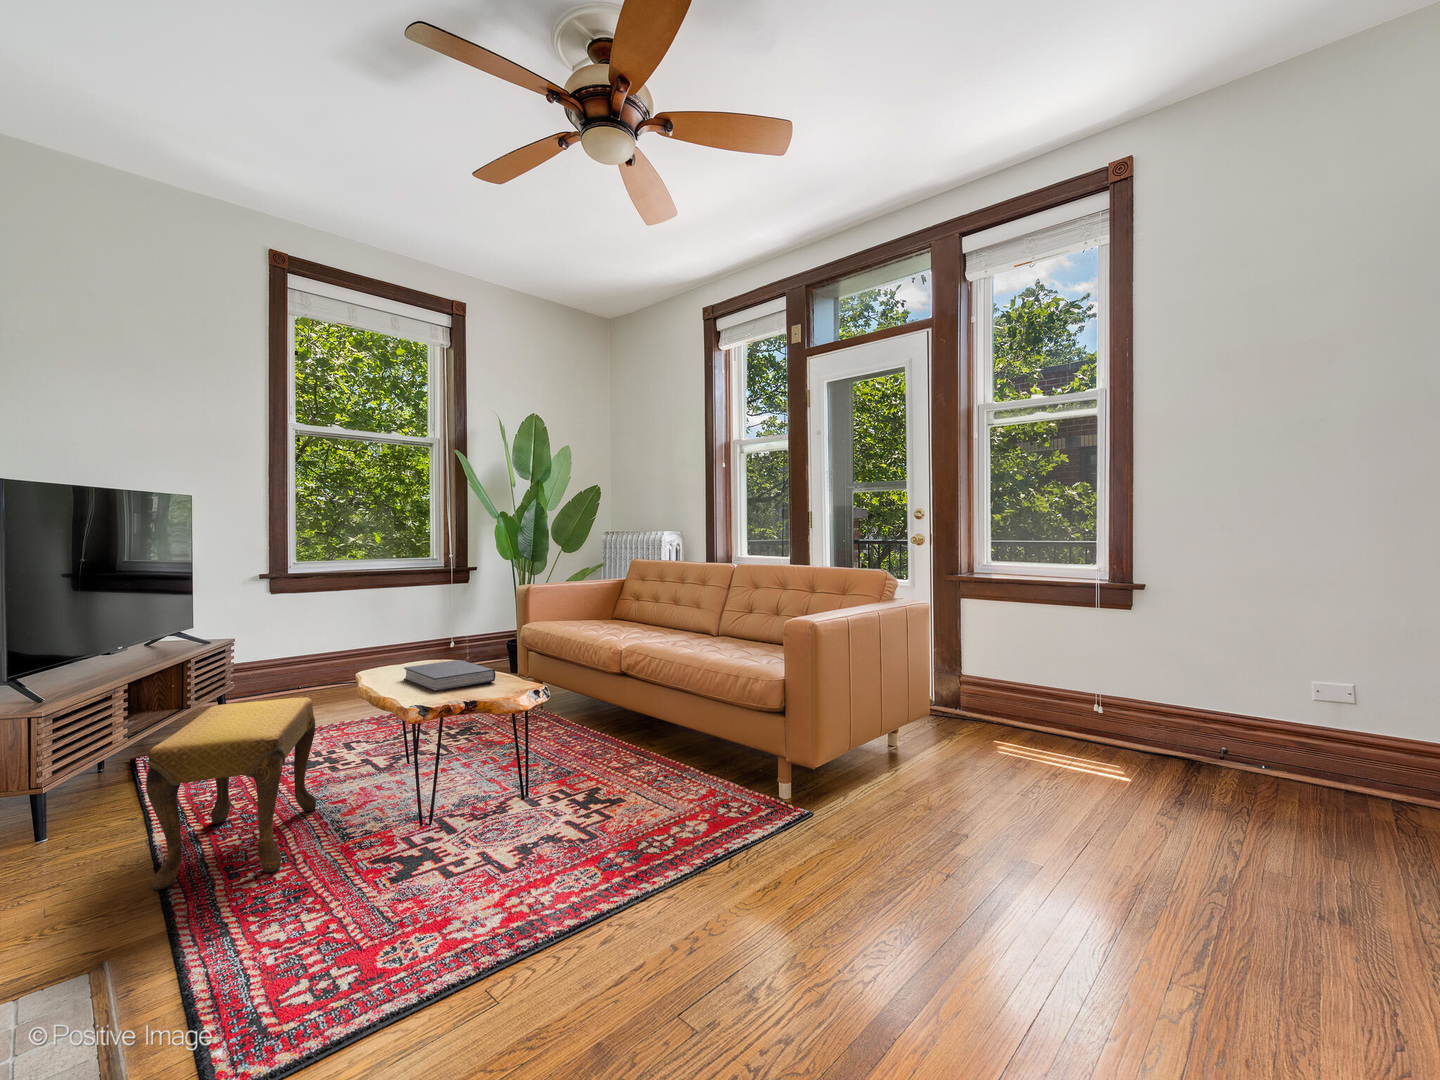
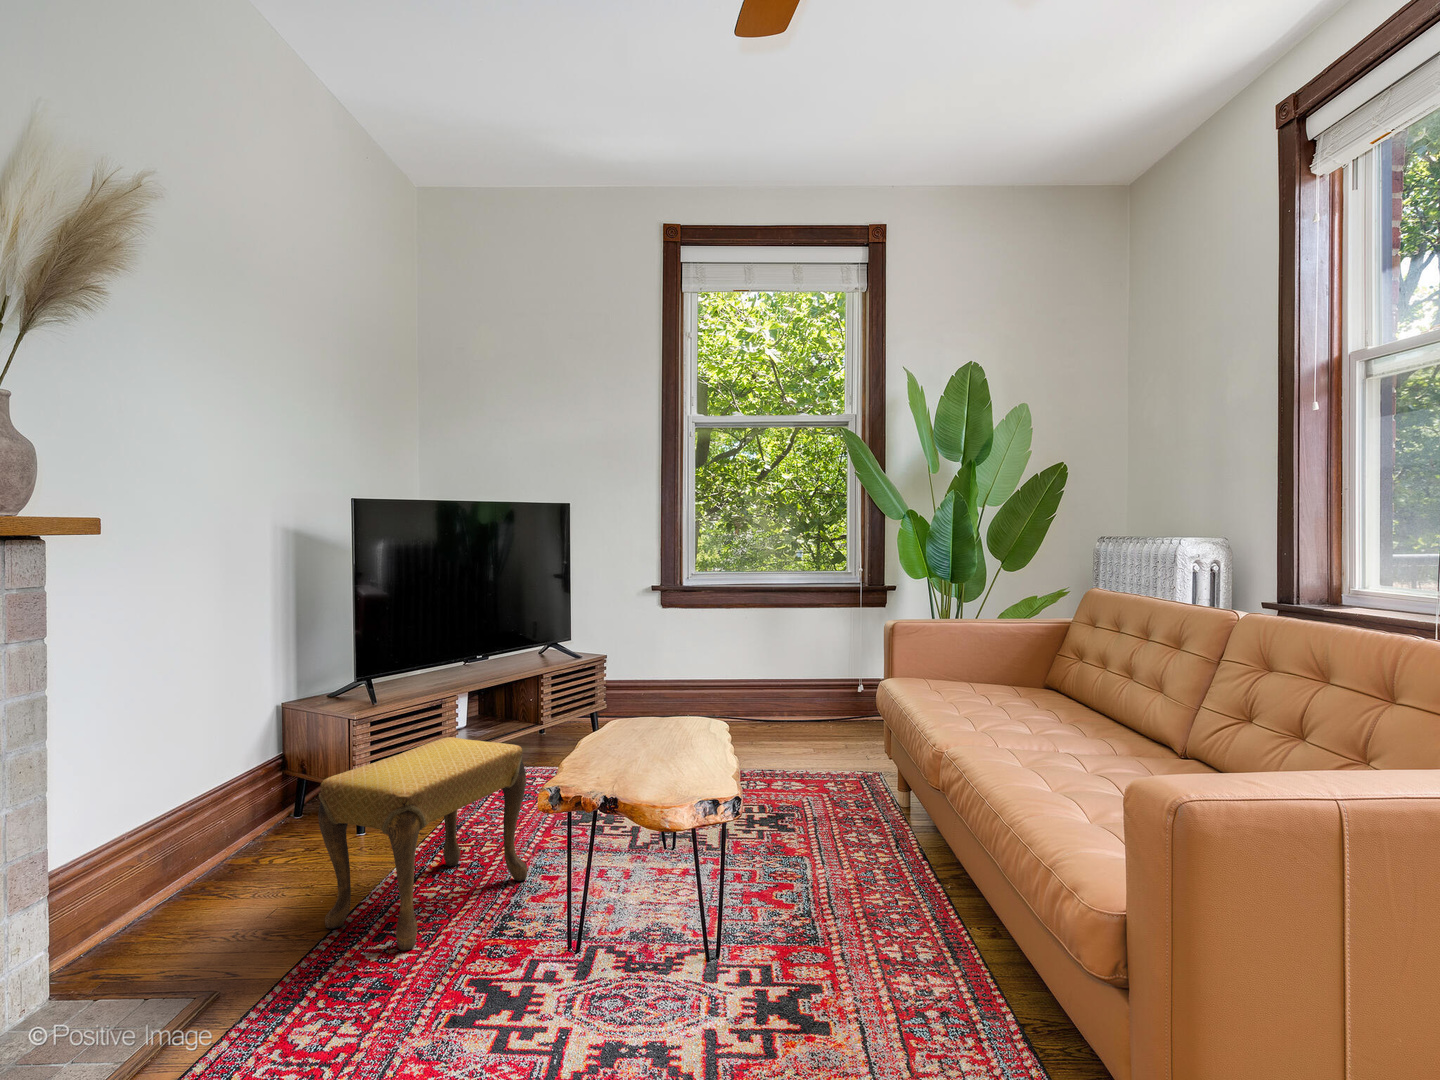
book: present [404,660,495,692] -> none [599,728,690,772]

